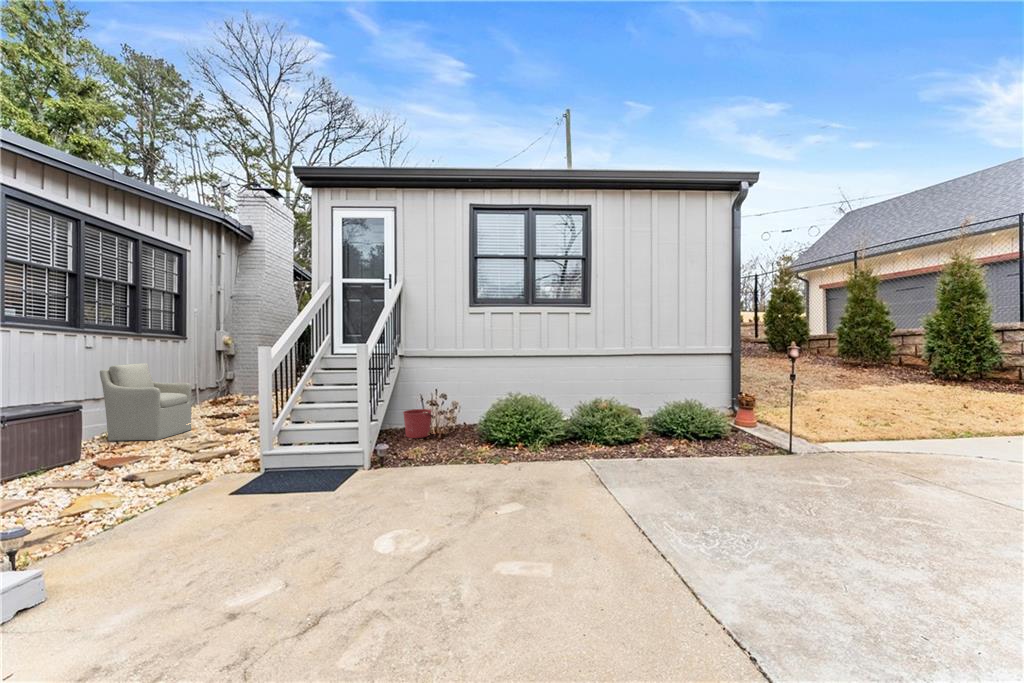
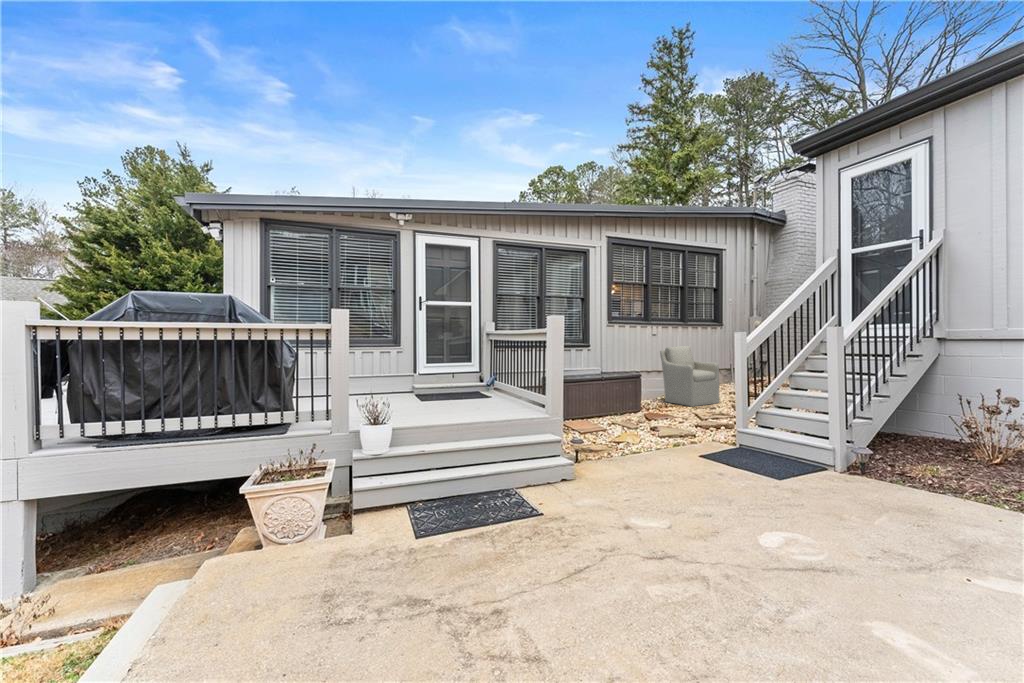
bucket: present [403,409,433,438] -> none [933,417,992,459]

